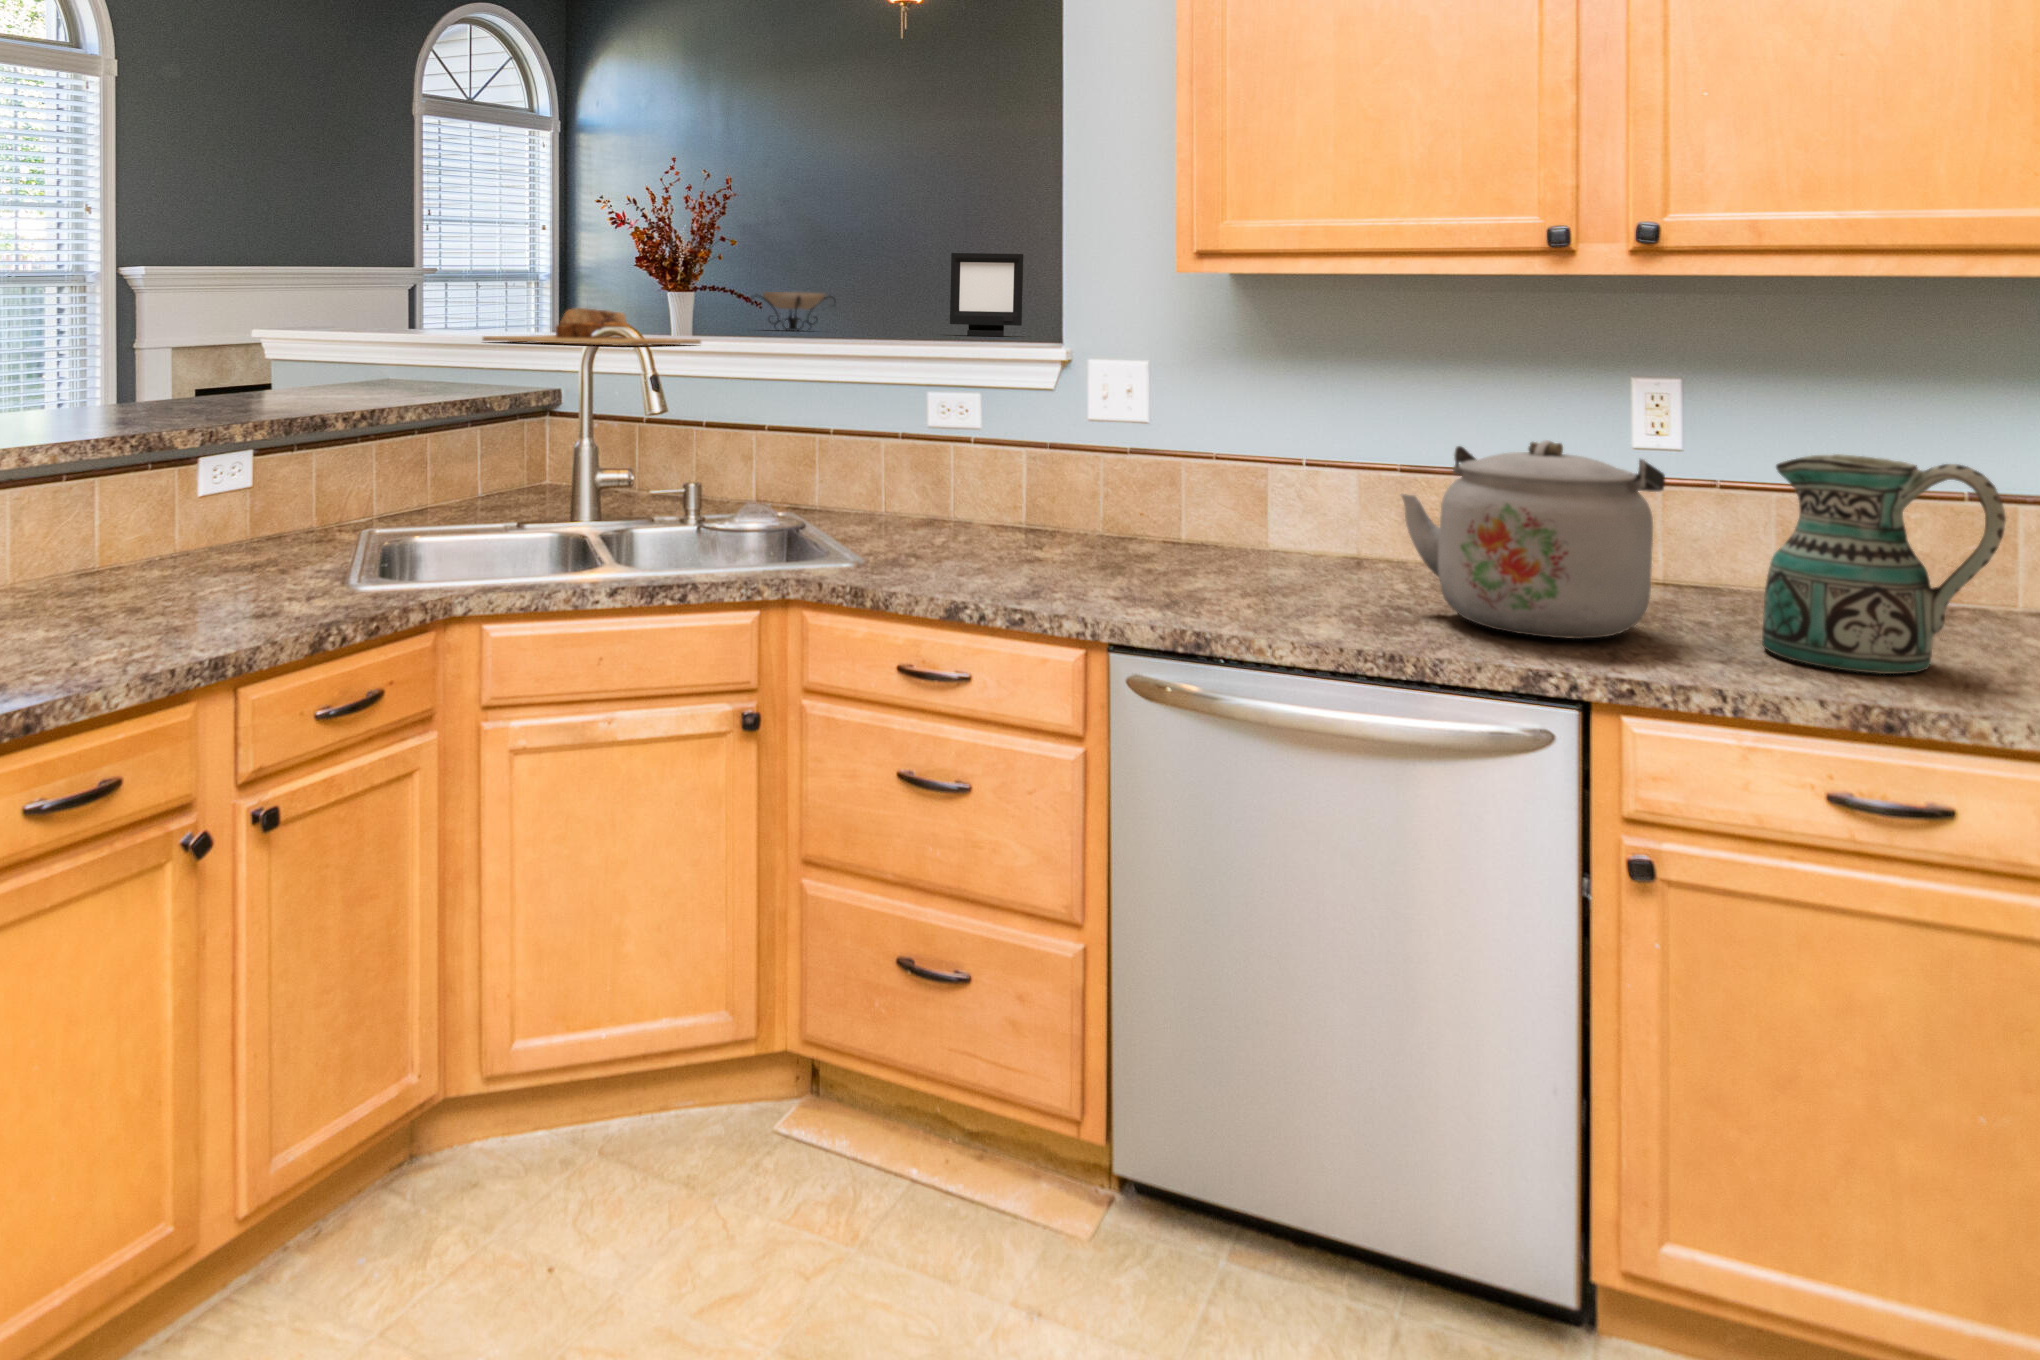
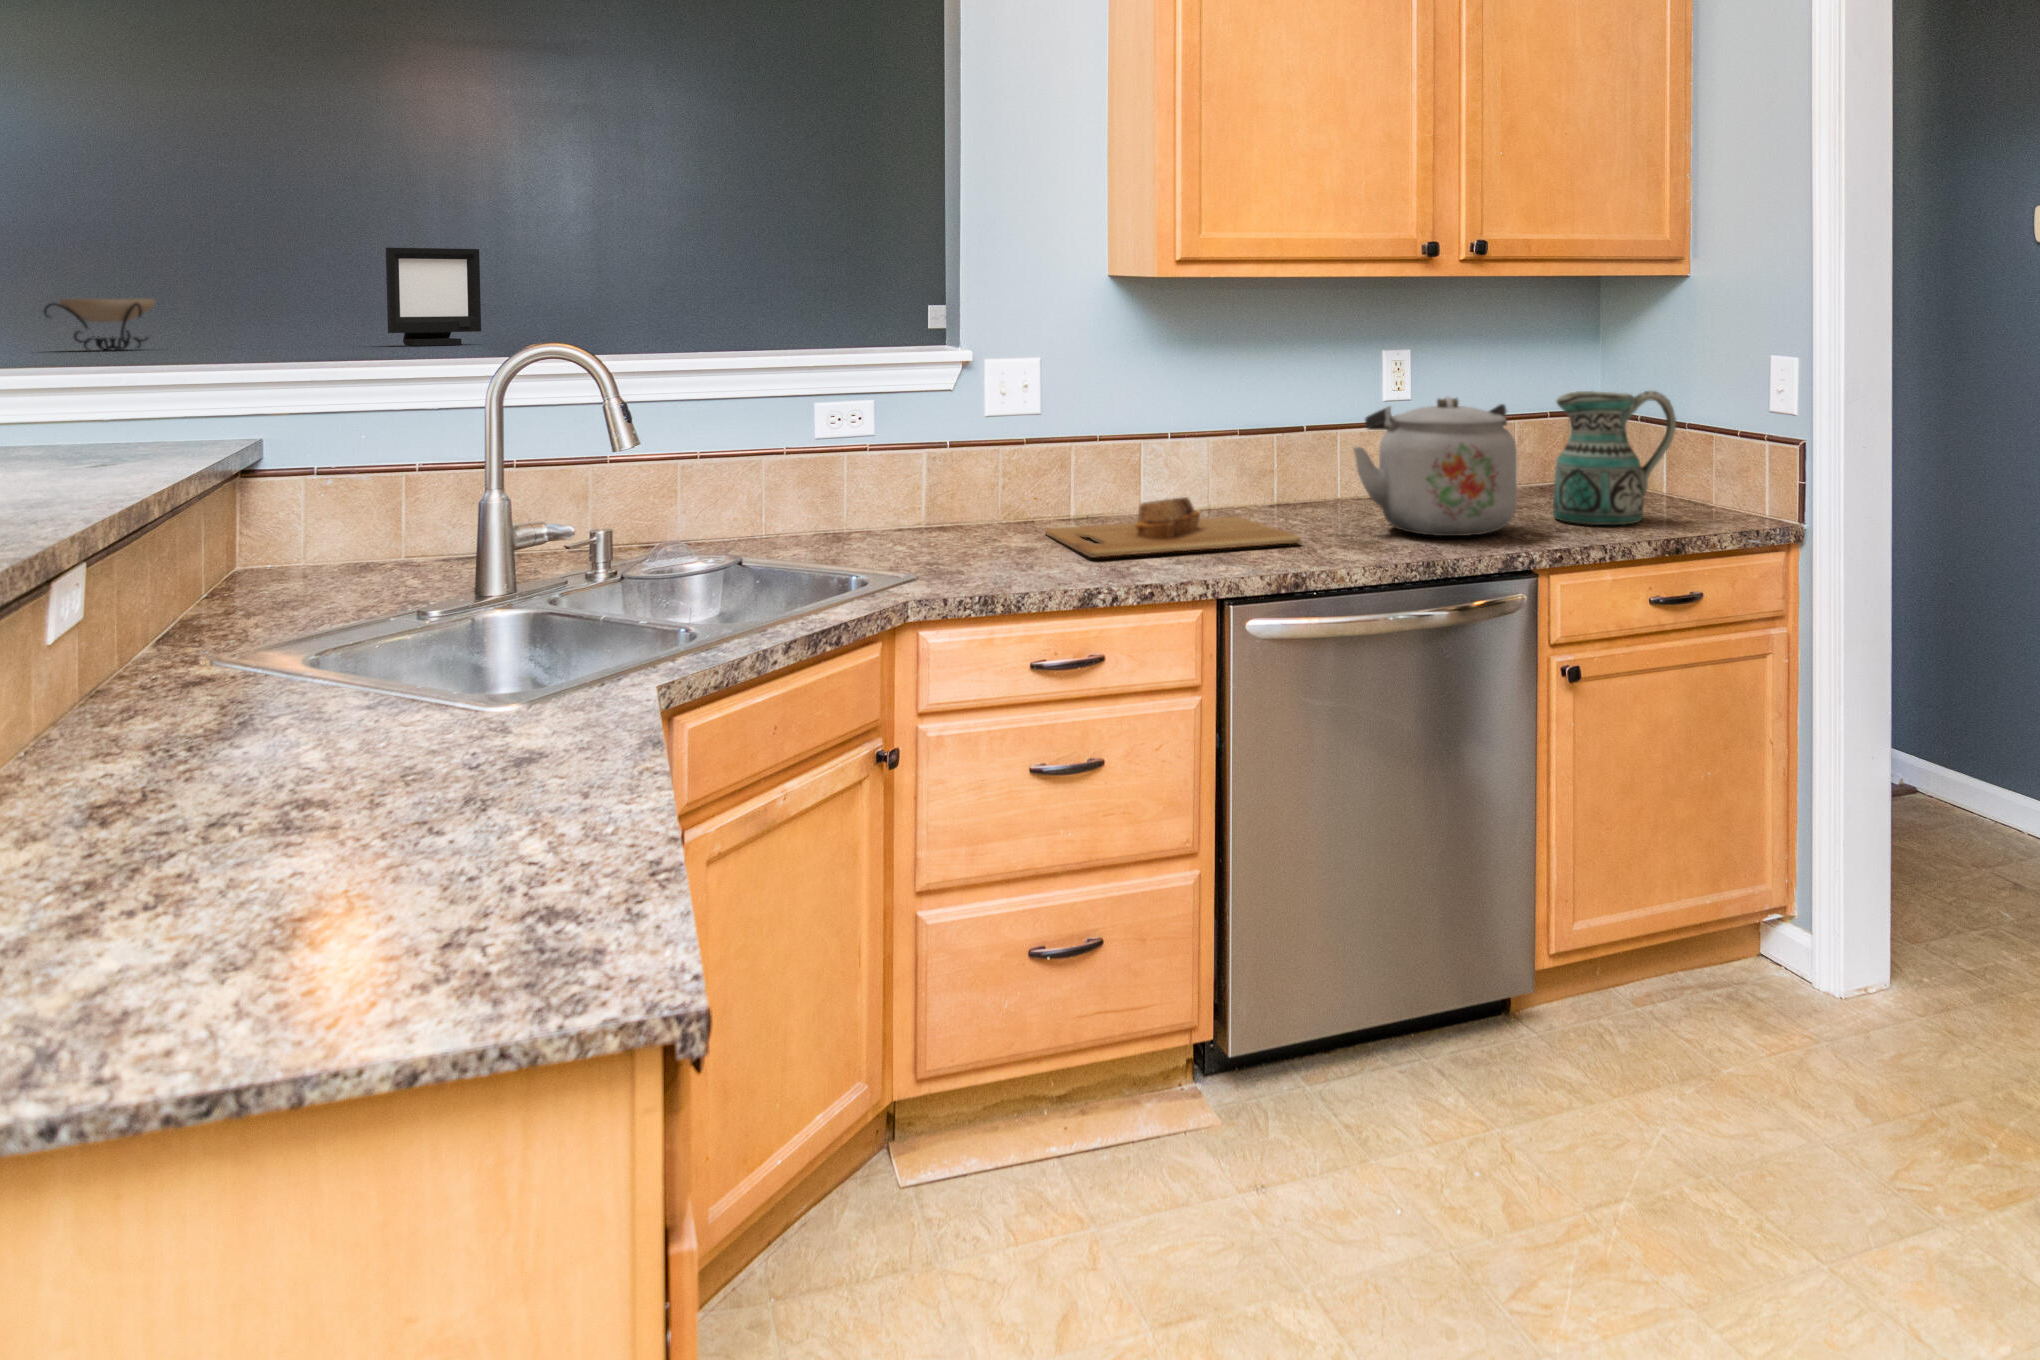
cutting board: present [483,308,701,346] -> present [1046,497,1301,558]

